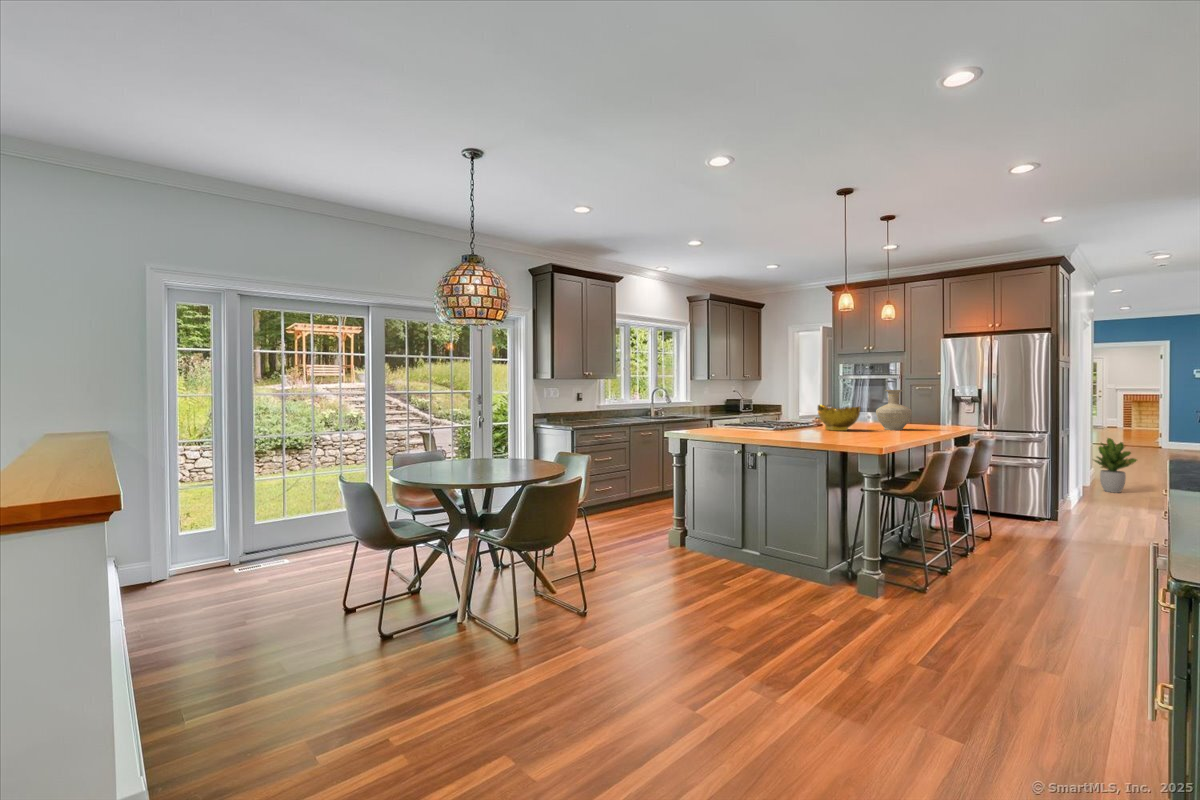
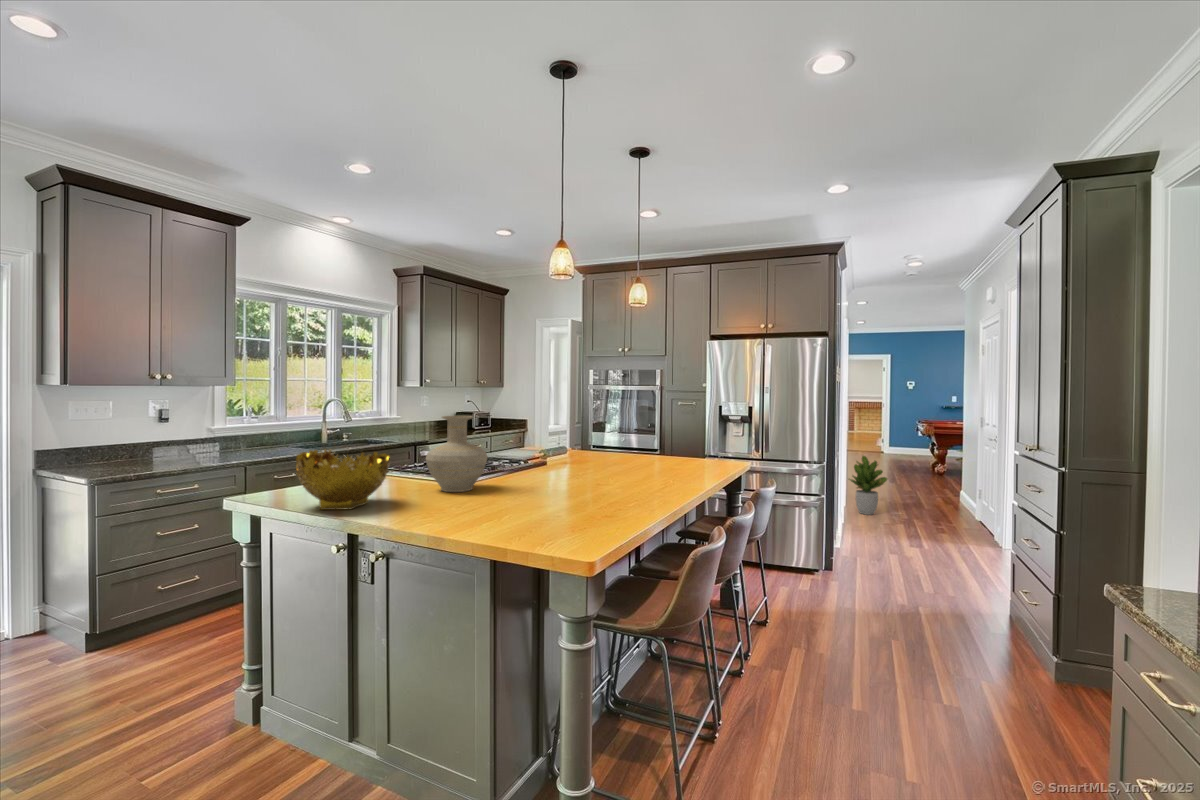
vase: present [876,390,912,430] -> present [426,416,487,492]
decorative bowl: present [818,405,860,431] -> present [296,449,390,510]

